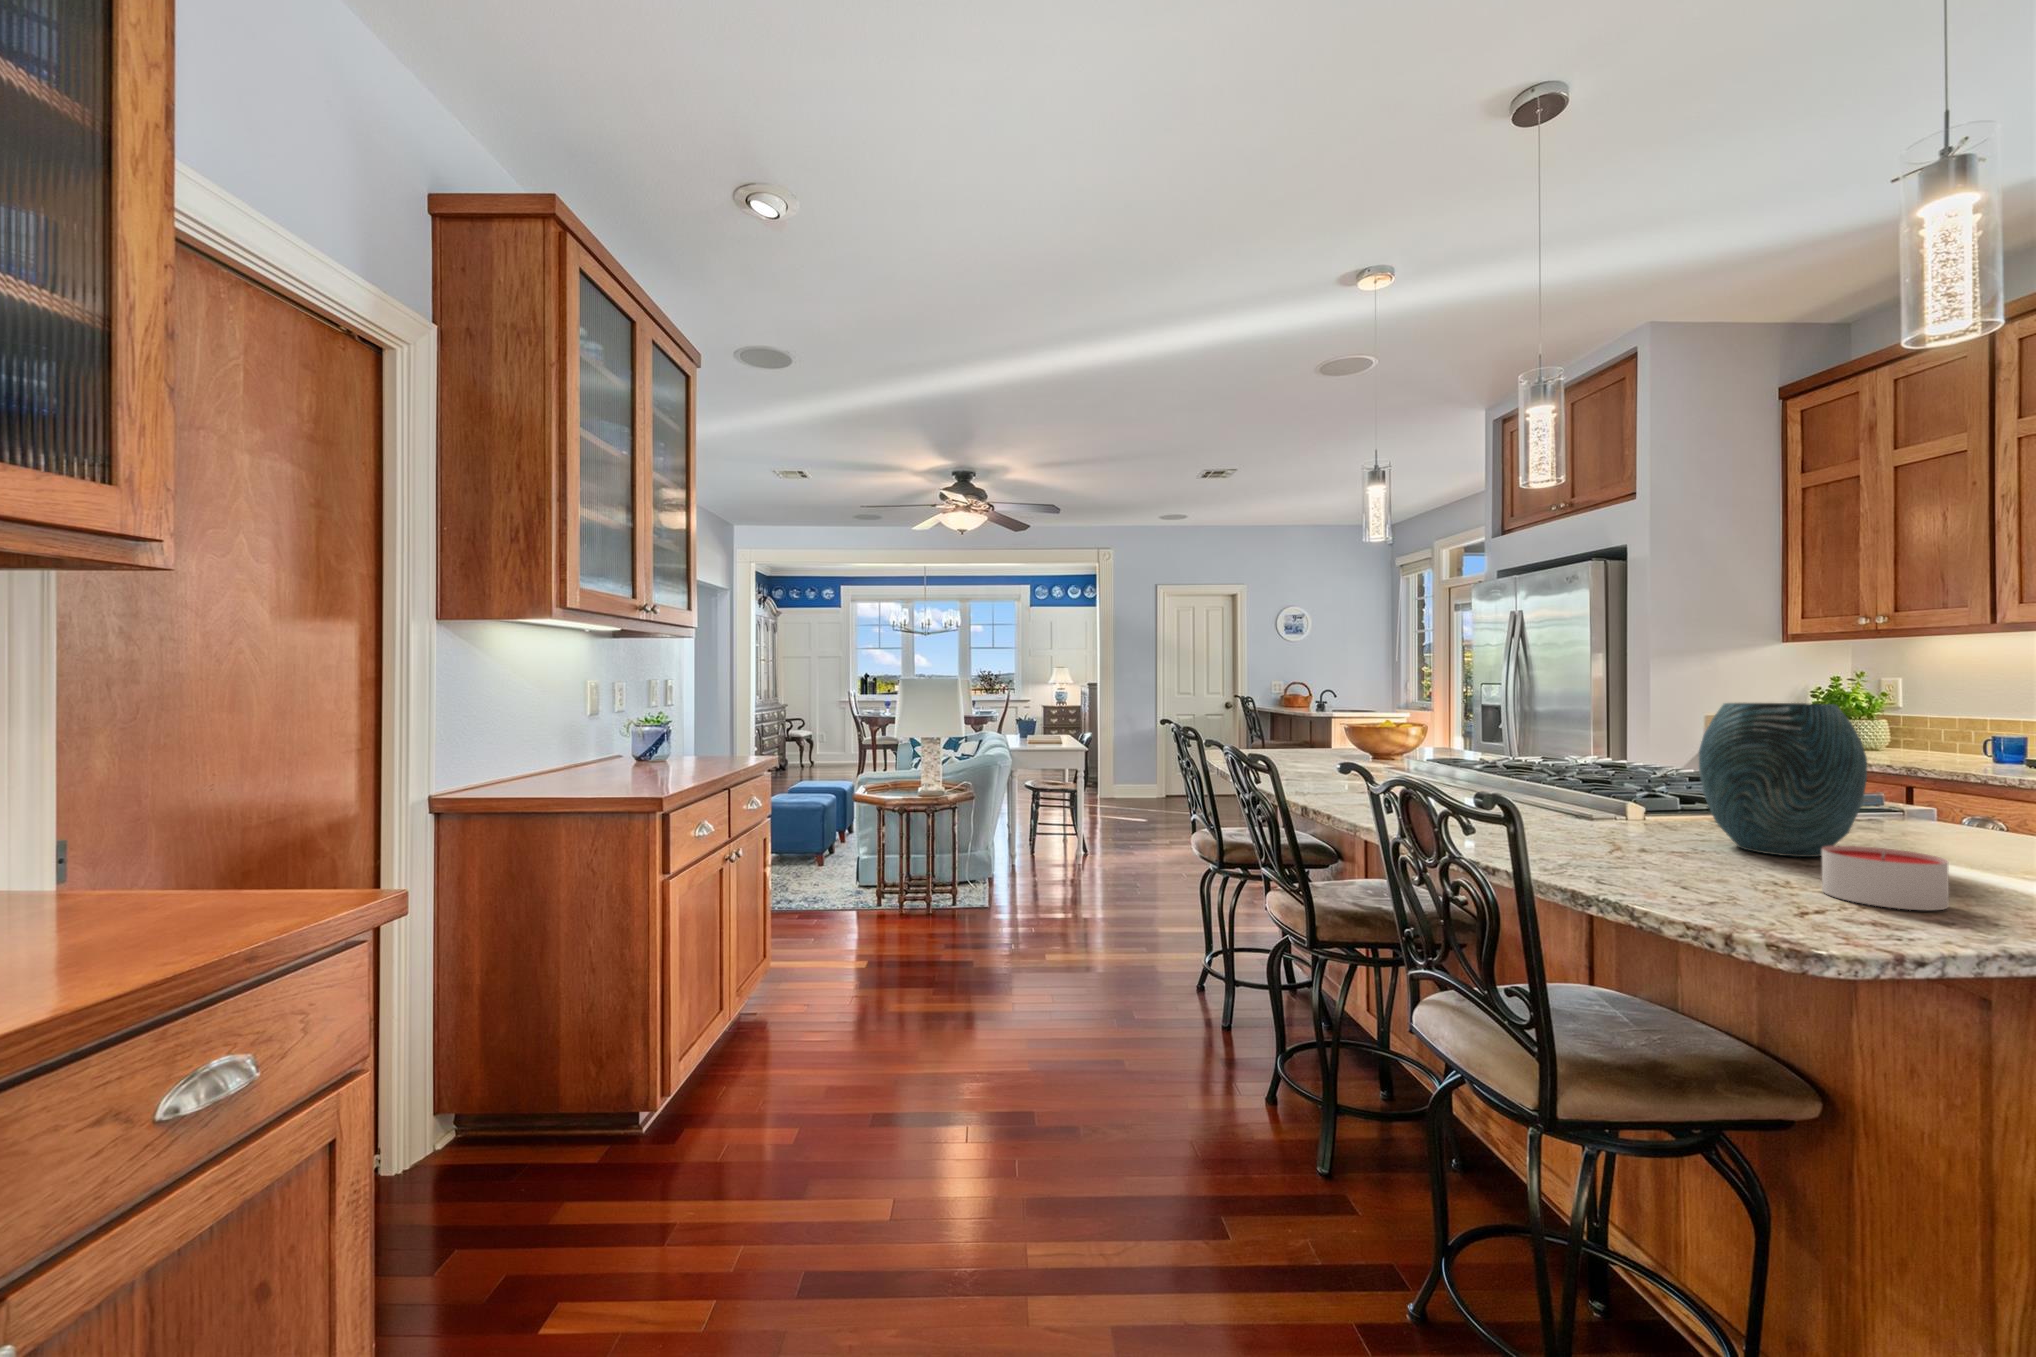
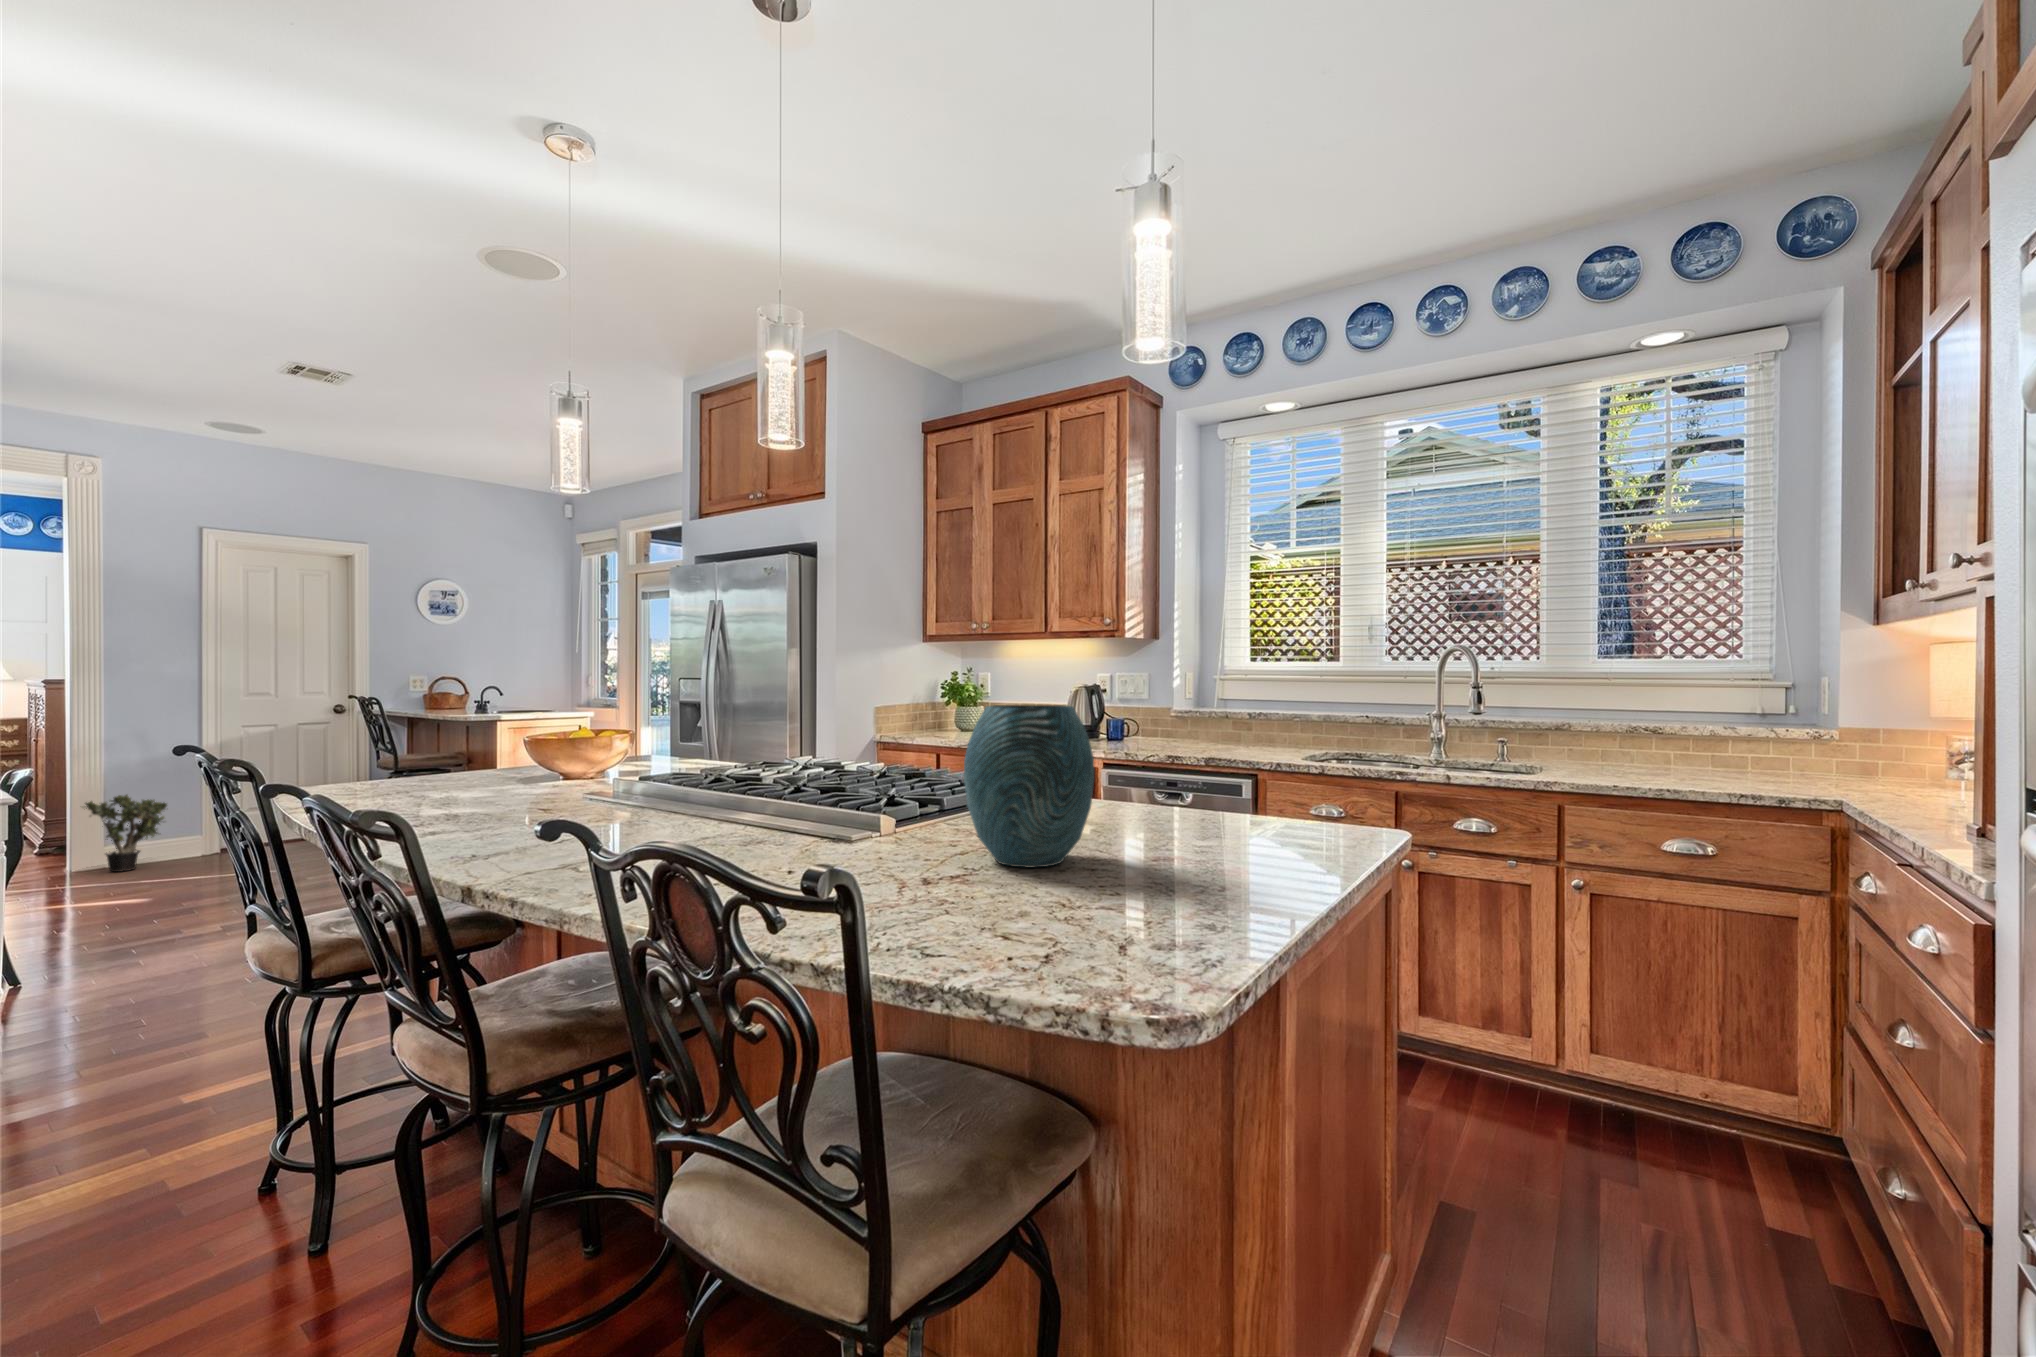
potted plant: none [1103,754,1143,802] -> present [85,795,167,872]
candle: present [1822,846,1949,910] -> none [1103,854,1196,922]

